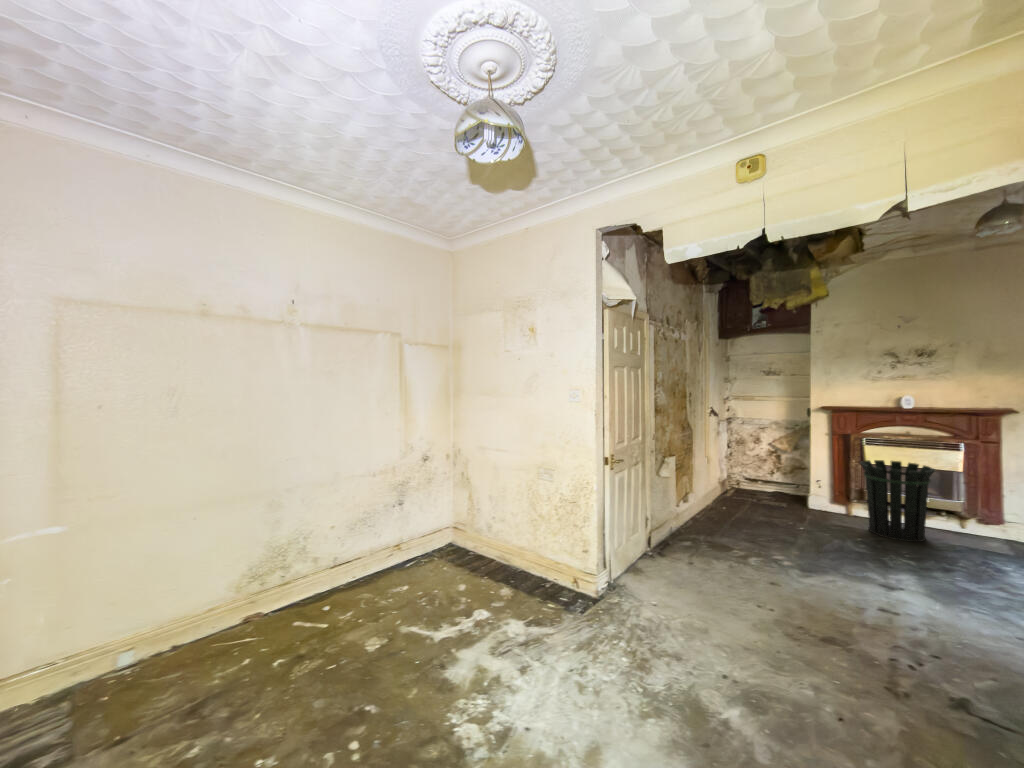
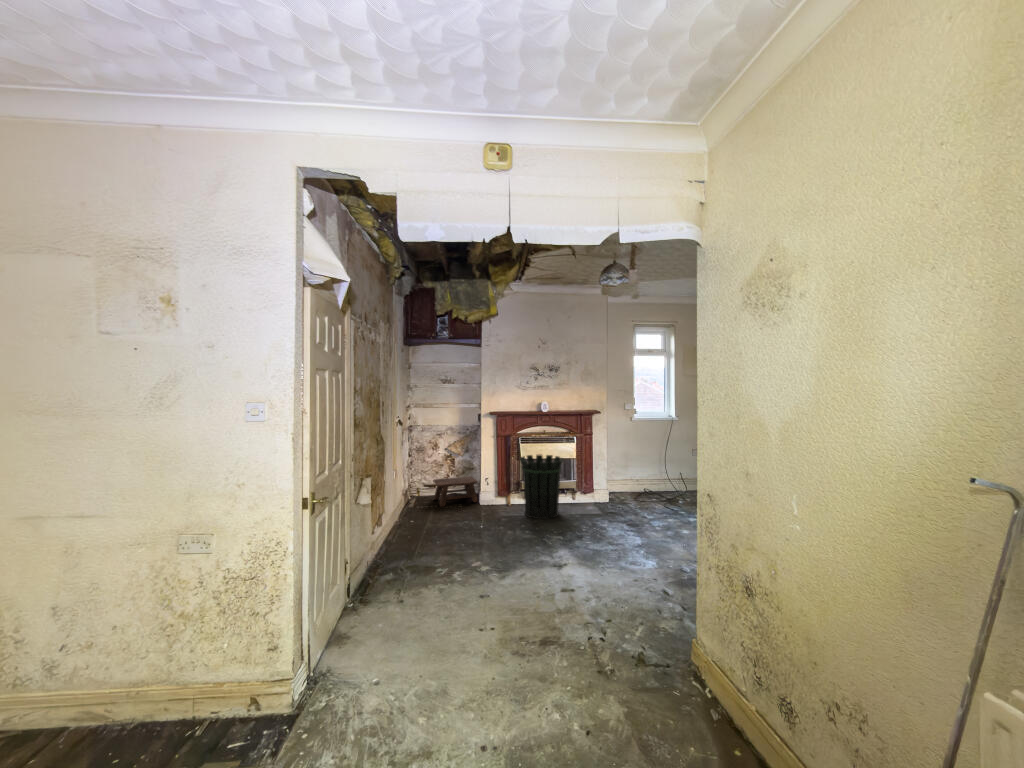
stool: none [752,474,808,505] -> present [434,476,478,507]

